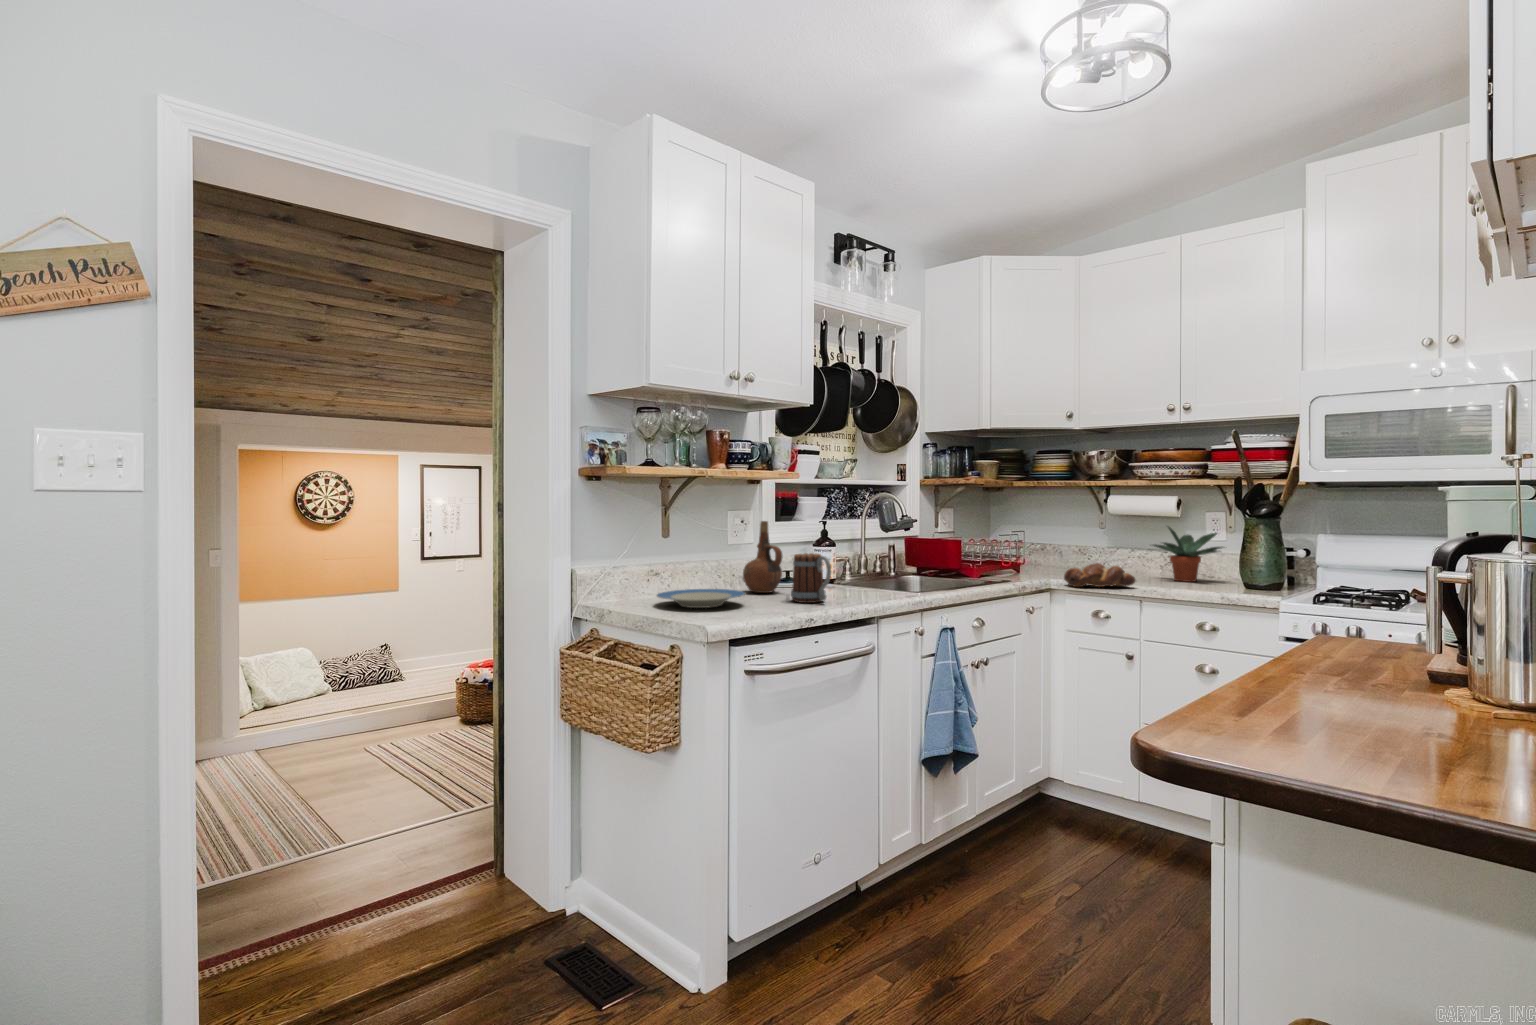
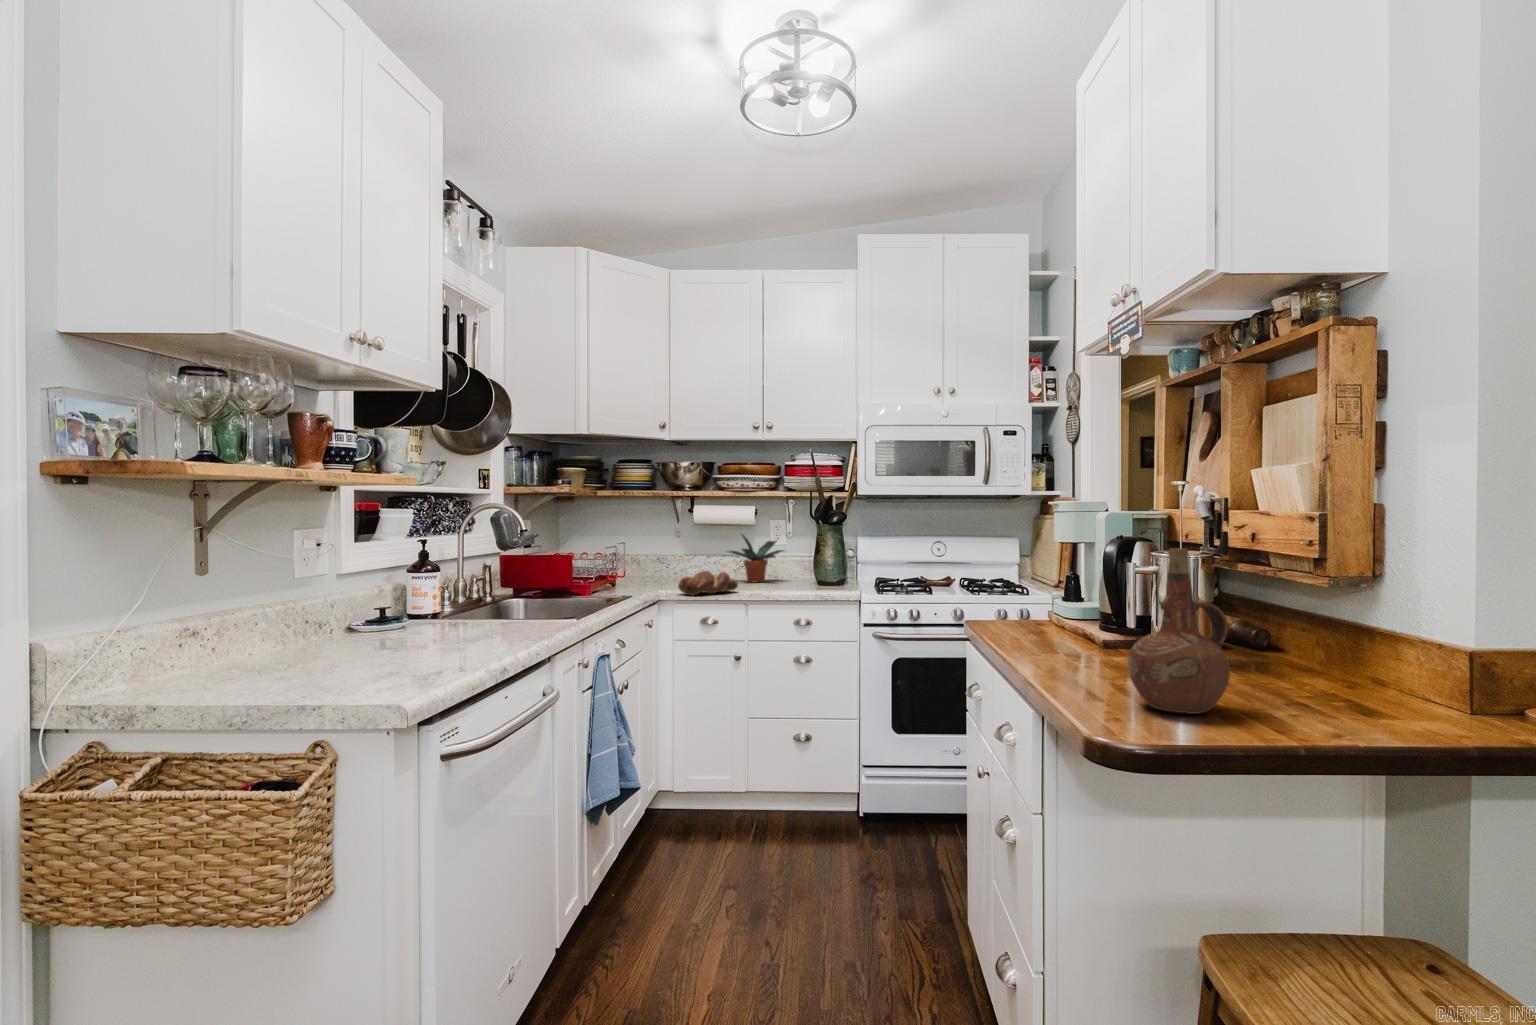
ceramic pitcher: present [743,521,783,593] -> present [1127,548,1230,714]
mug: present [791,553,831,603] -> none [434,581,499,647]
plate: present [657,589,745,608] -> none [225,642,386,678]

